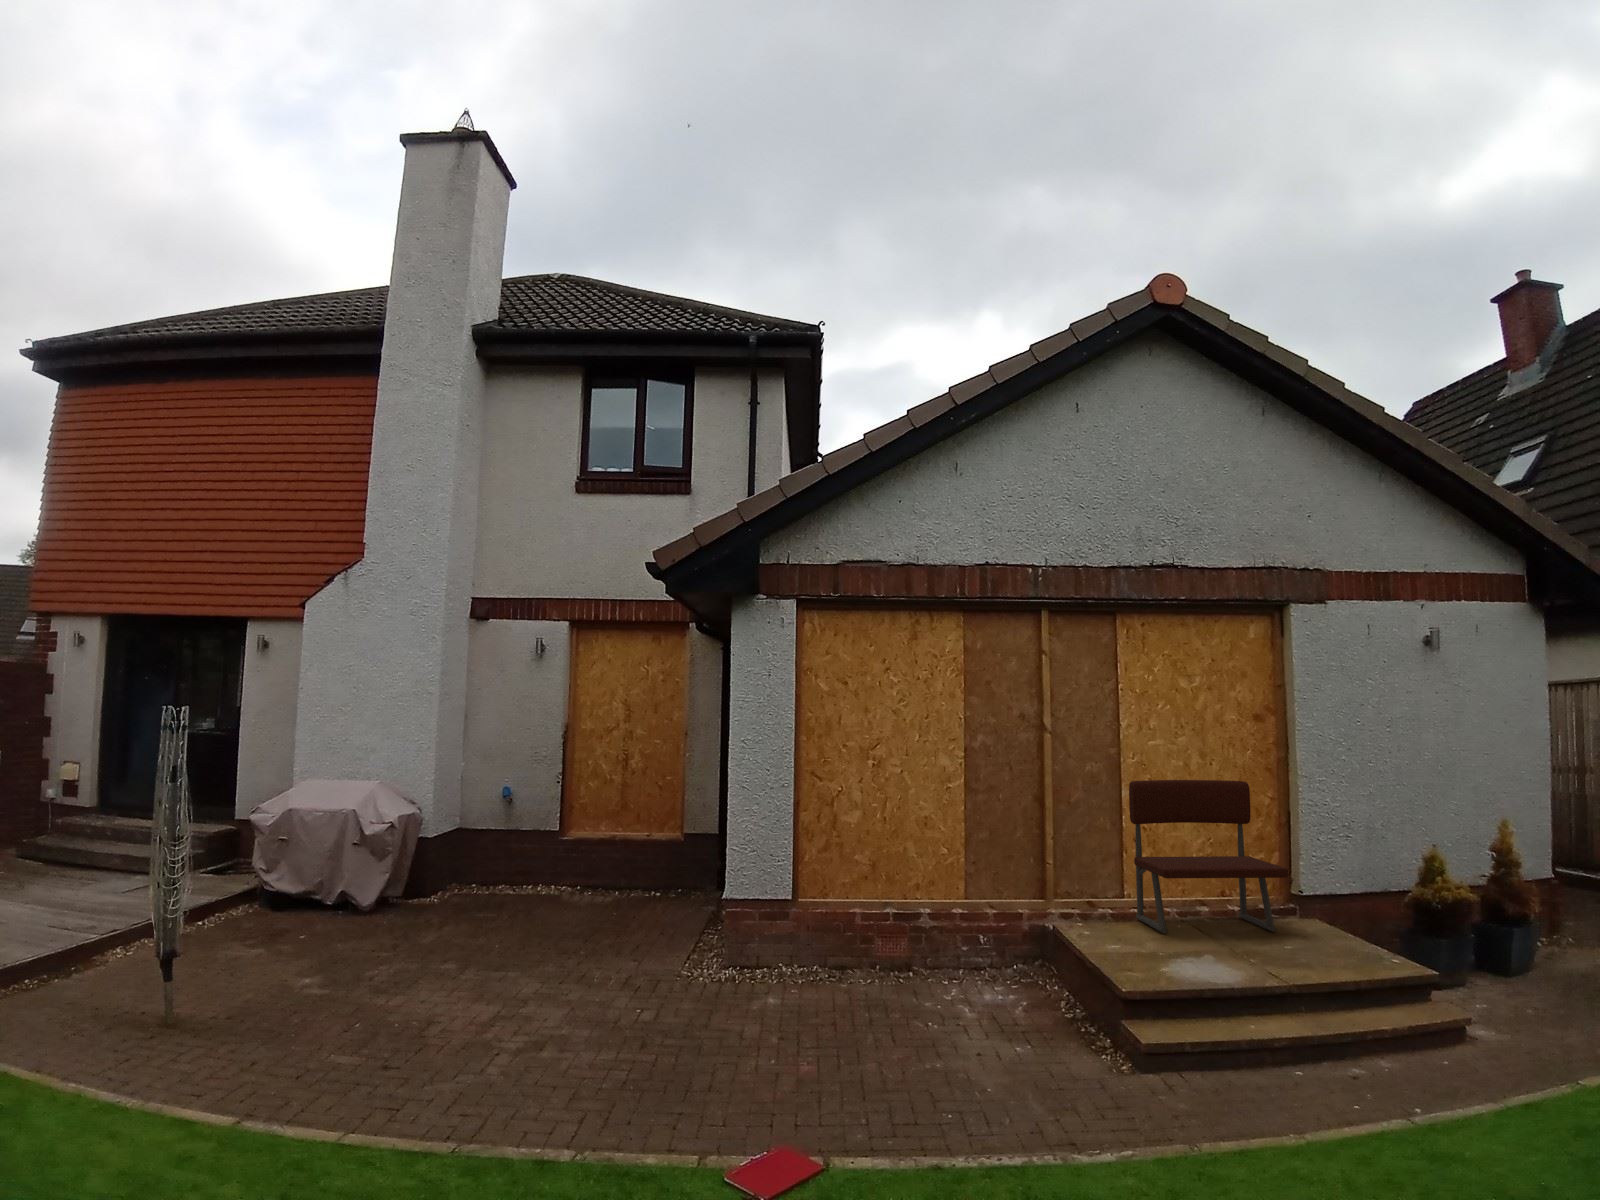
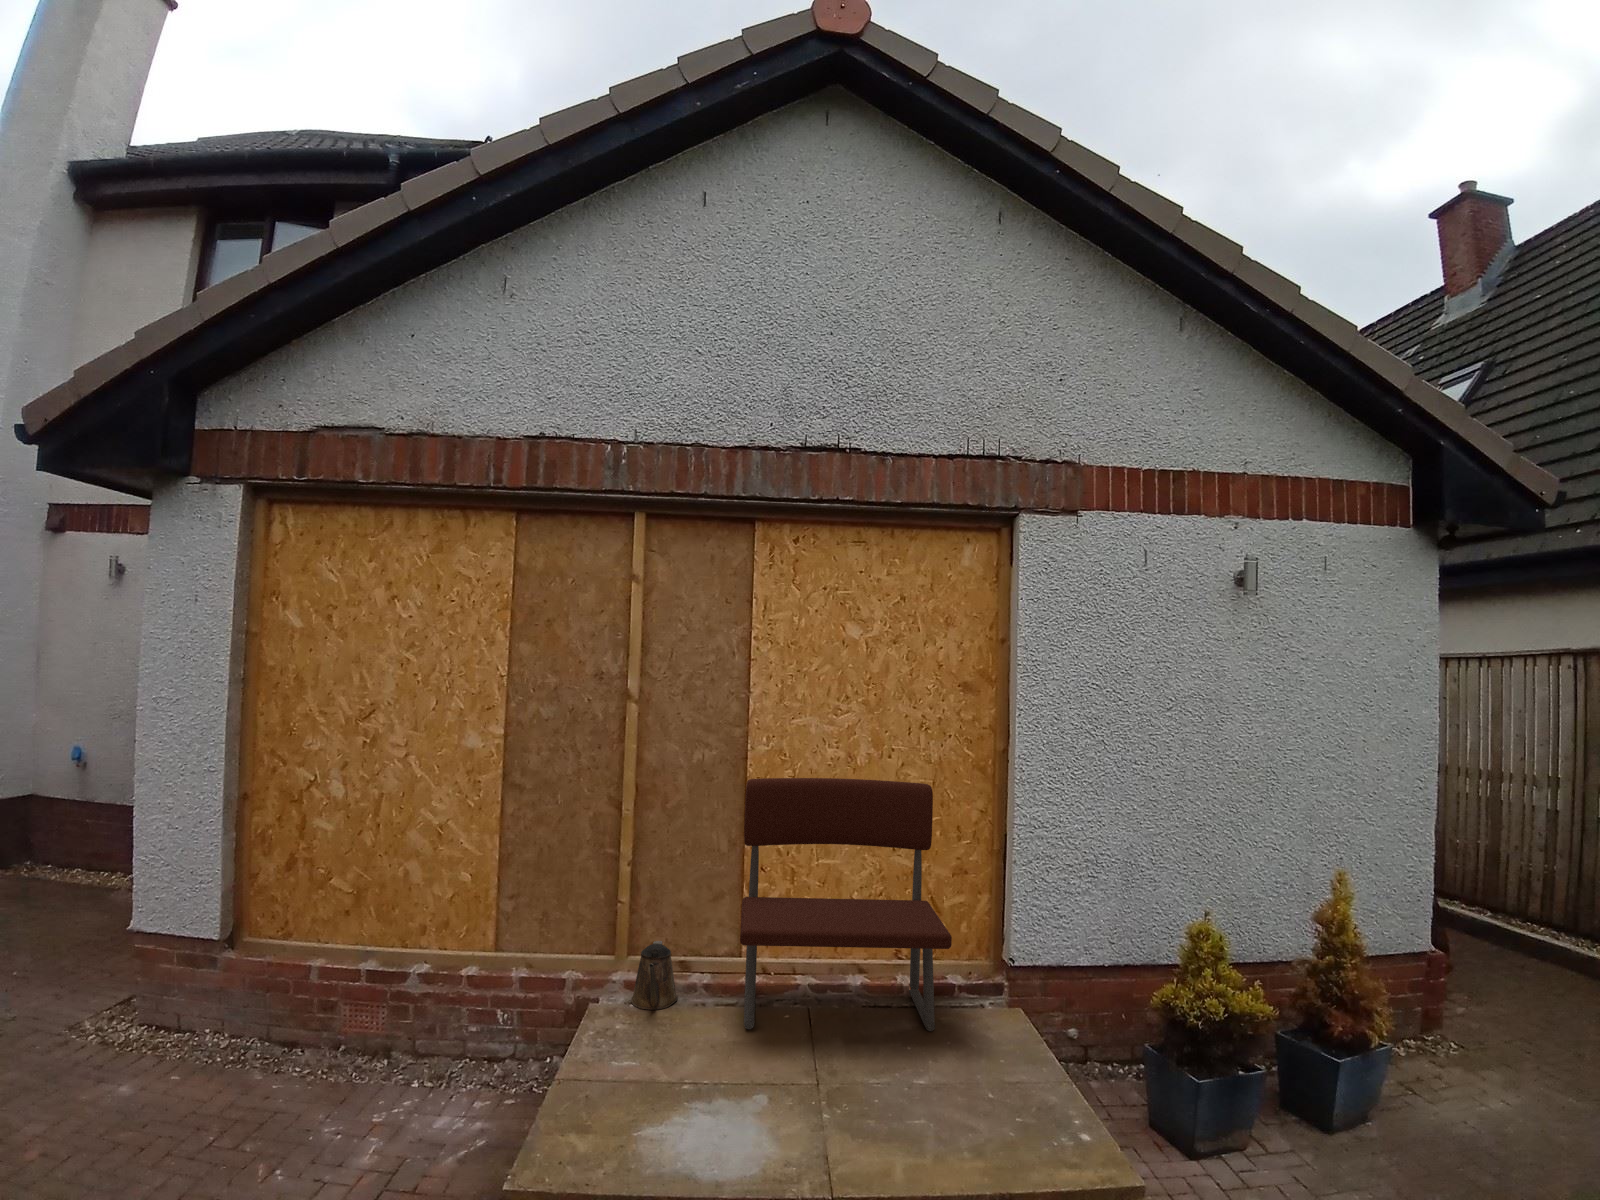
watering can: none [1070,889,1104,928] -> present [631,941,678,1010]

